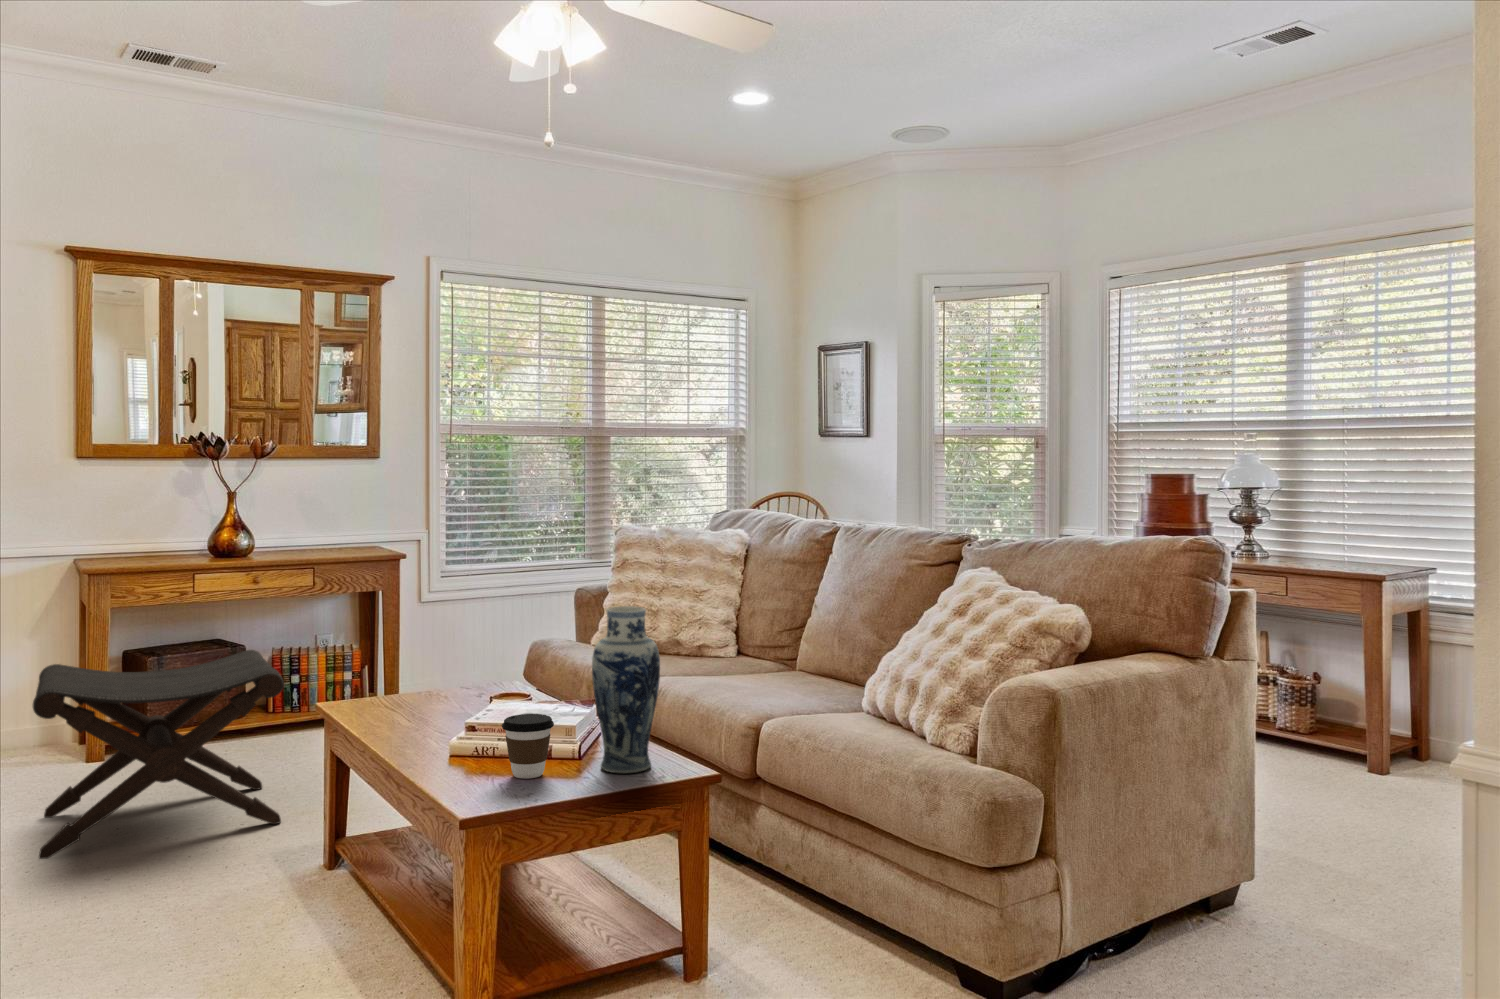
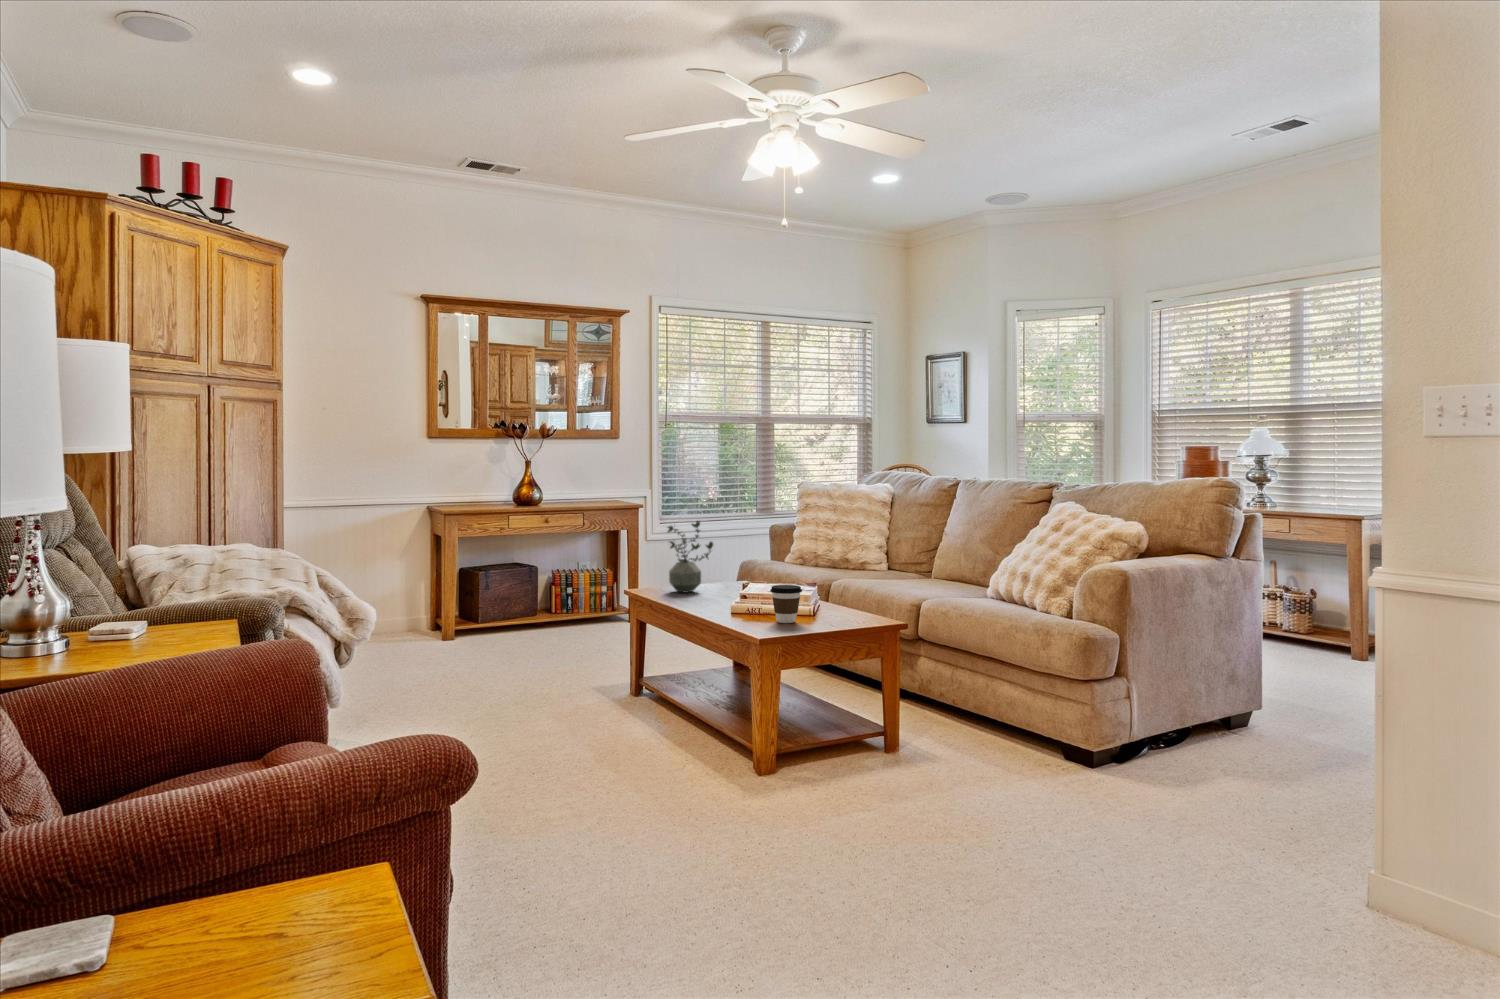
potted plant: none [377,597,450,710] -> present [668,521,713,593]
vase: present [592,606,660,773] -> none [824,518,867,622]
footstool: present [33,650,284,859] -> none [434,563,592,688]

